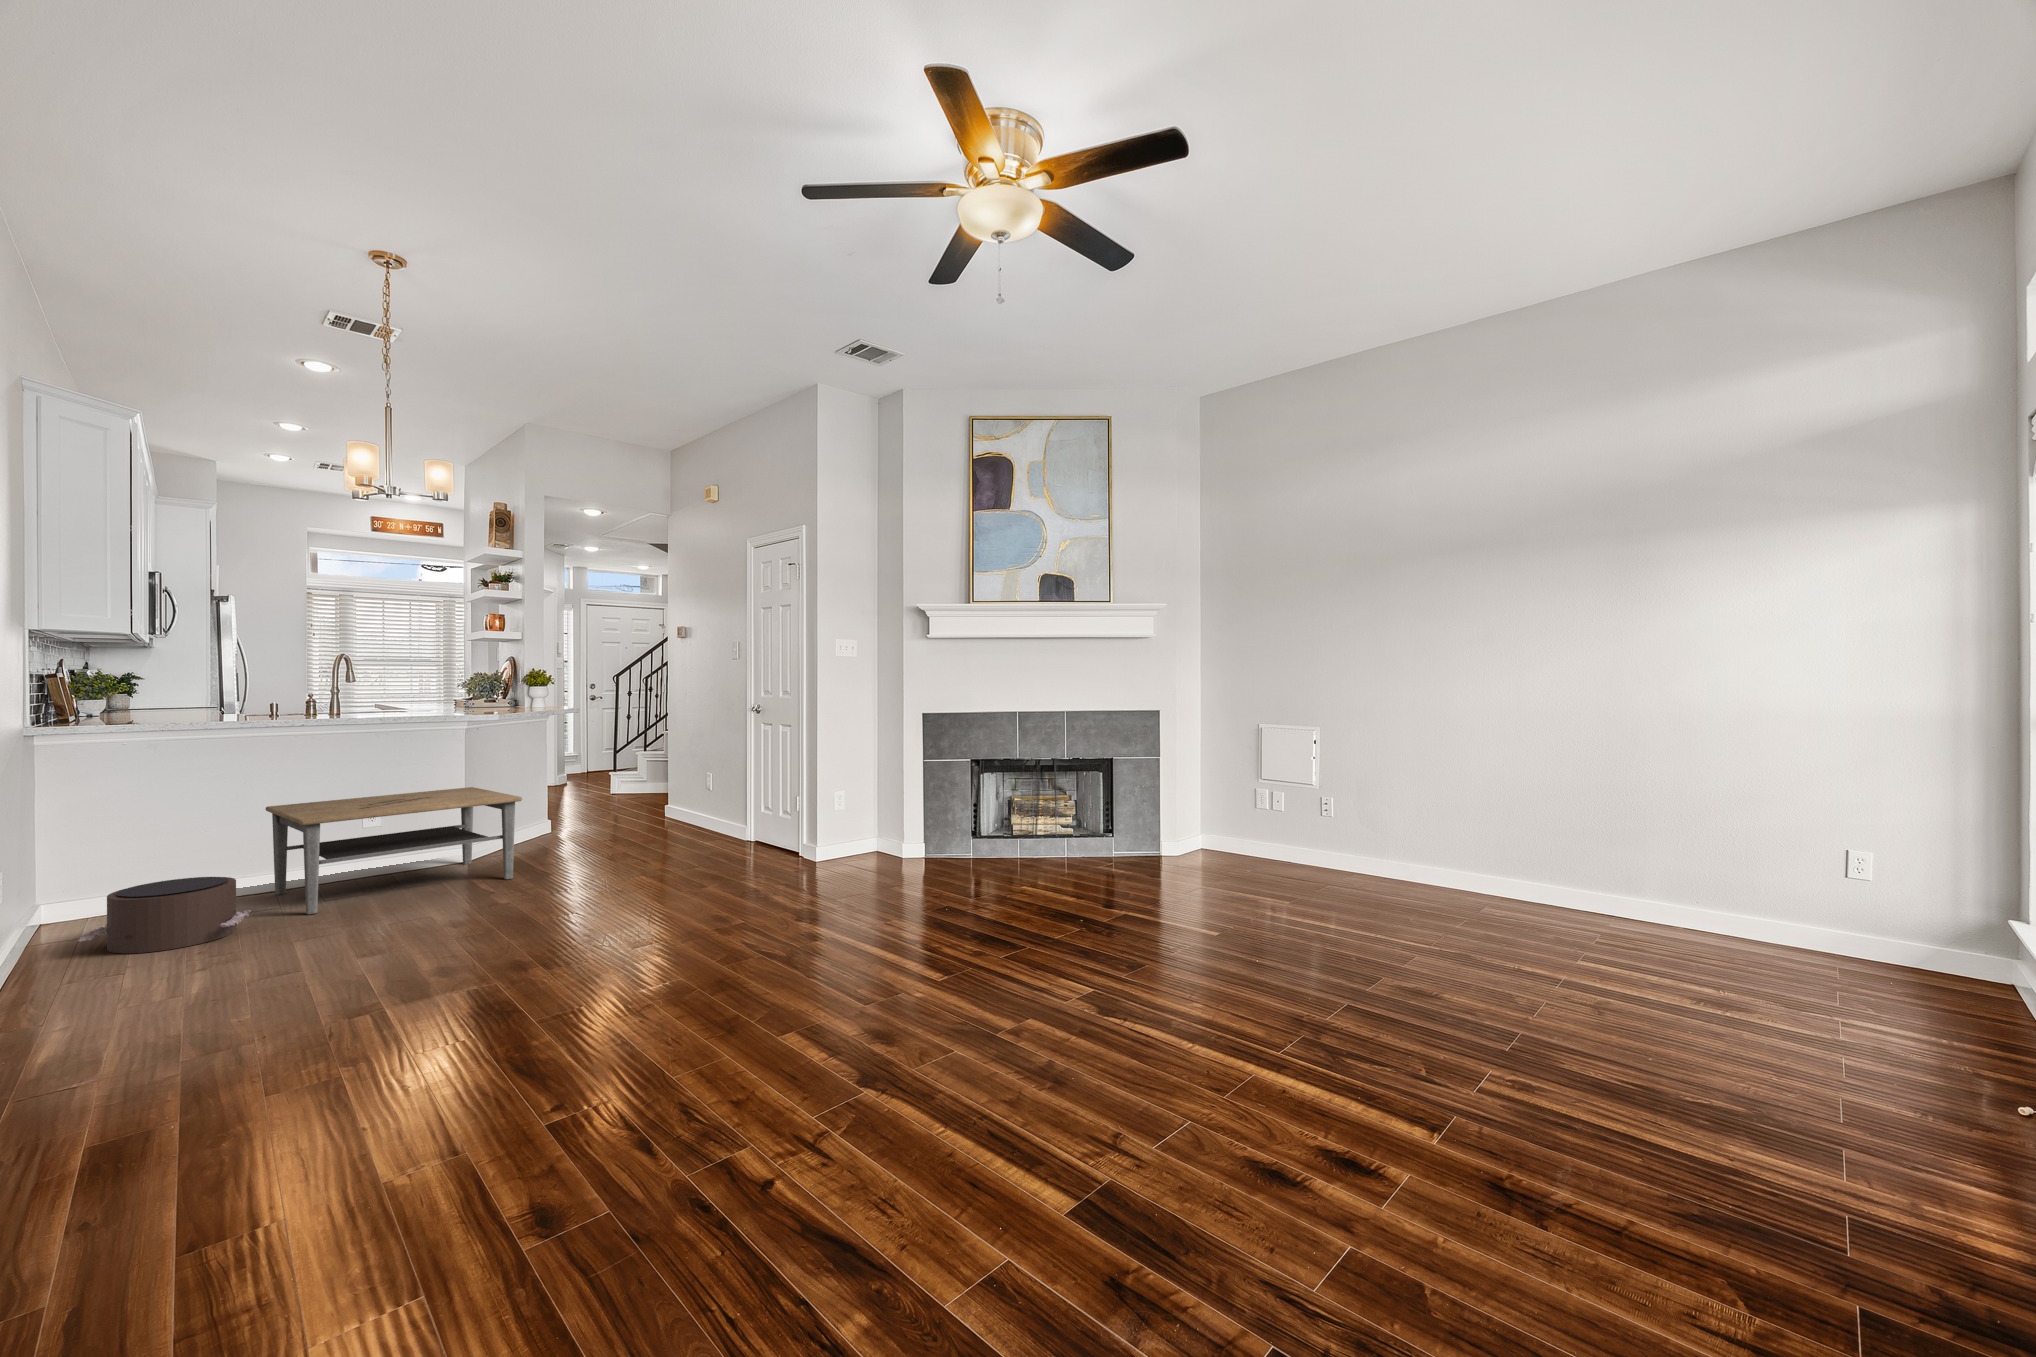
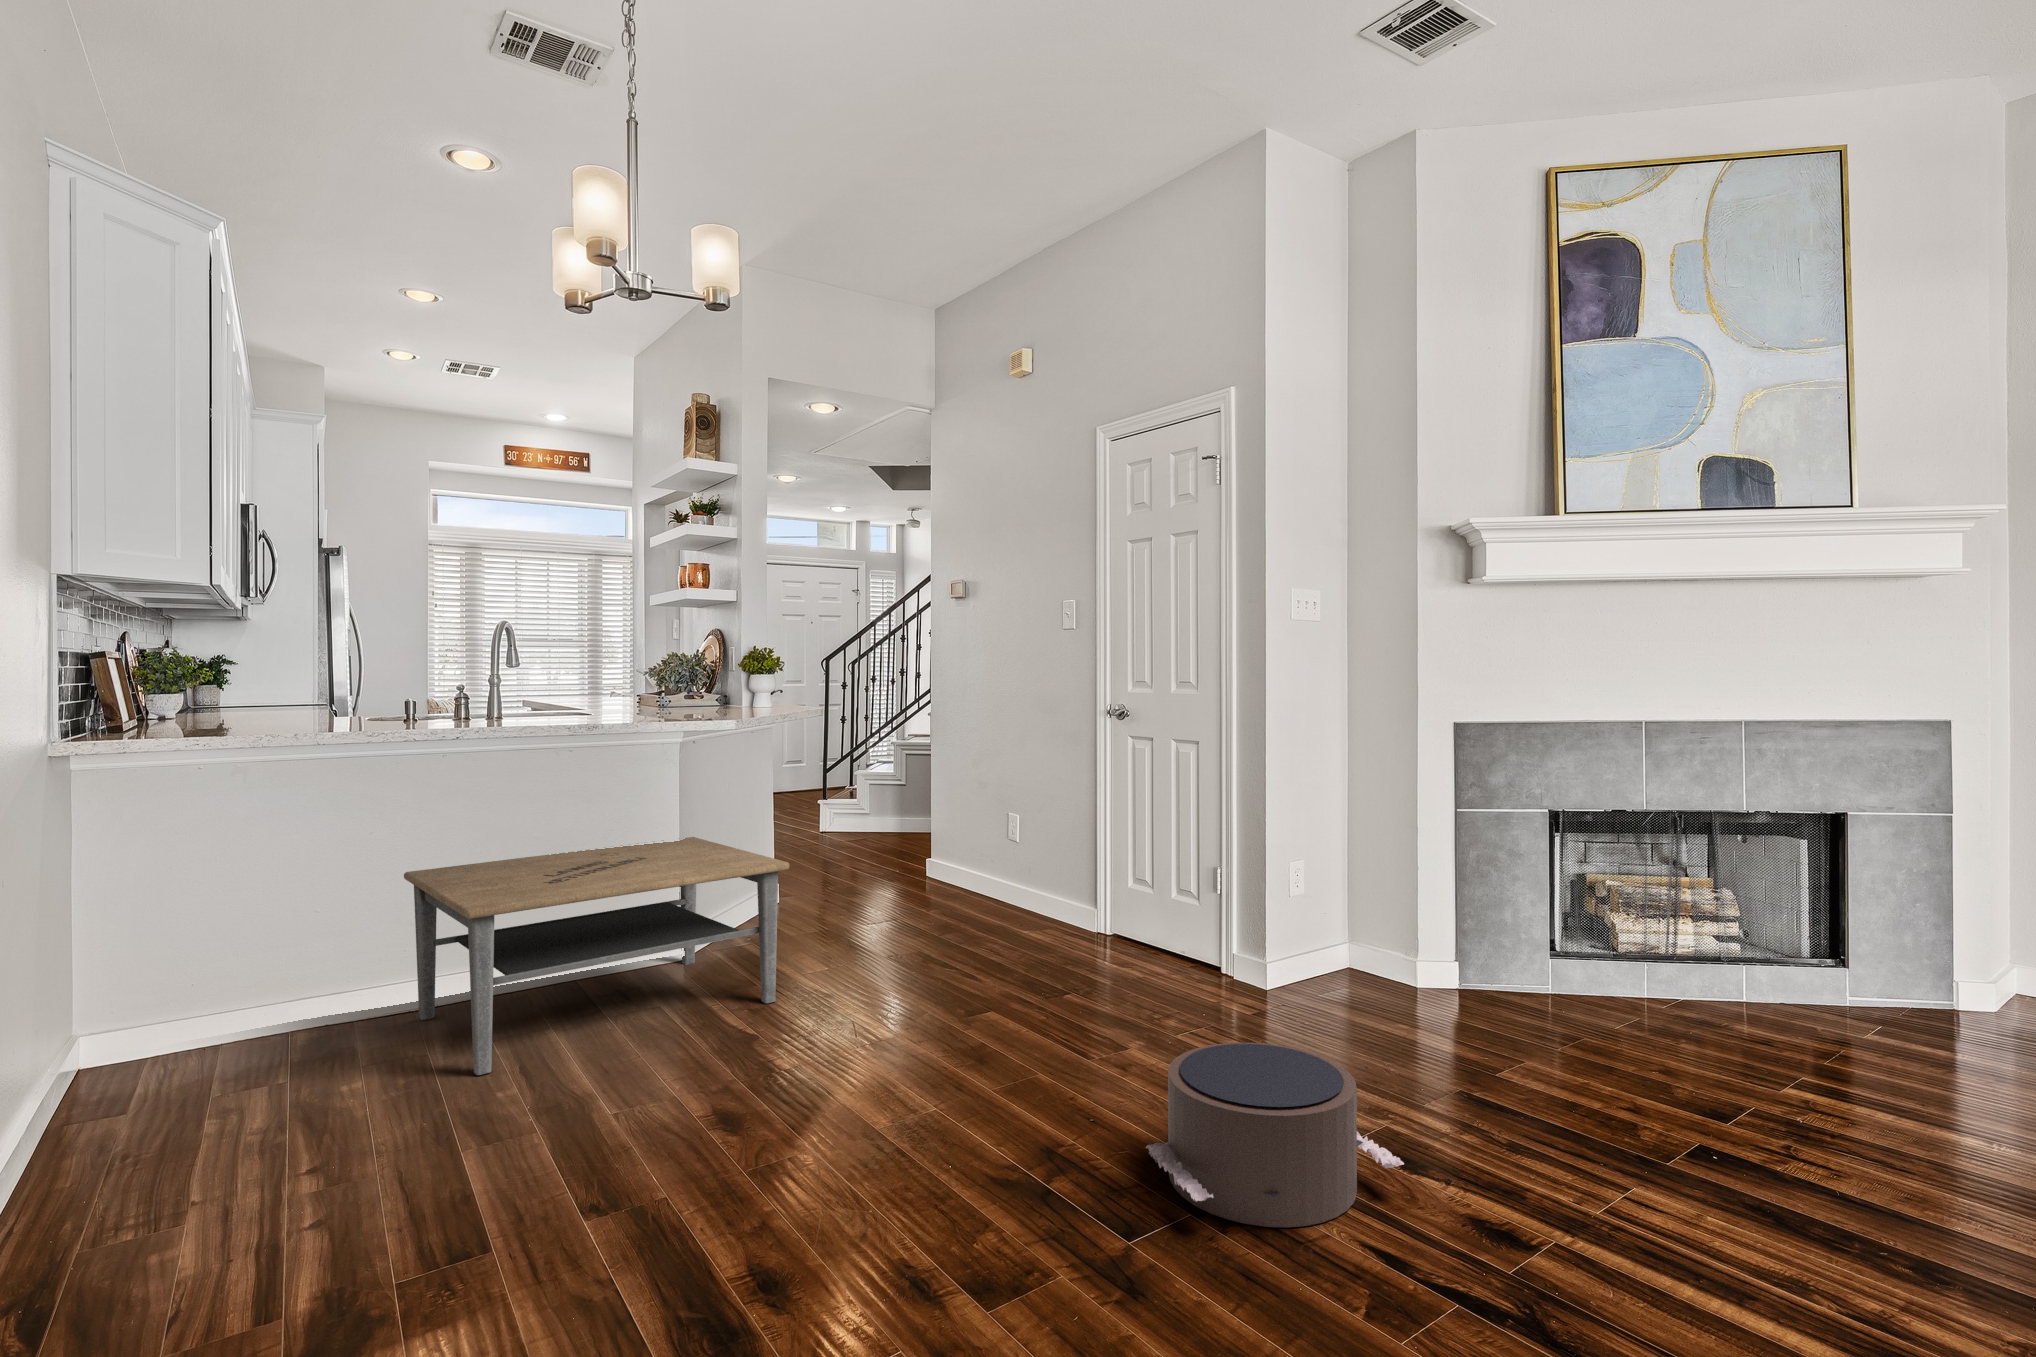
pouf: present [78,877,251,954] -> present [1146,1043,1404,1227]

